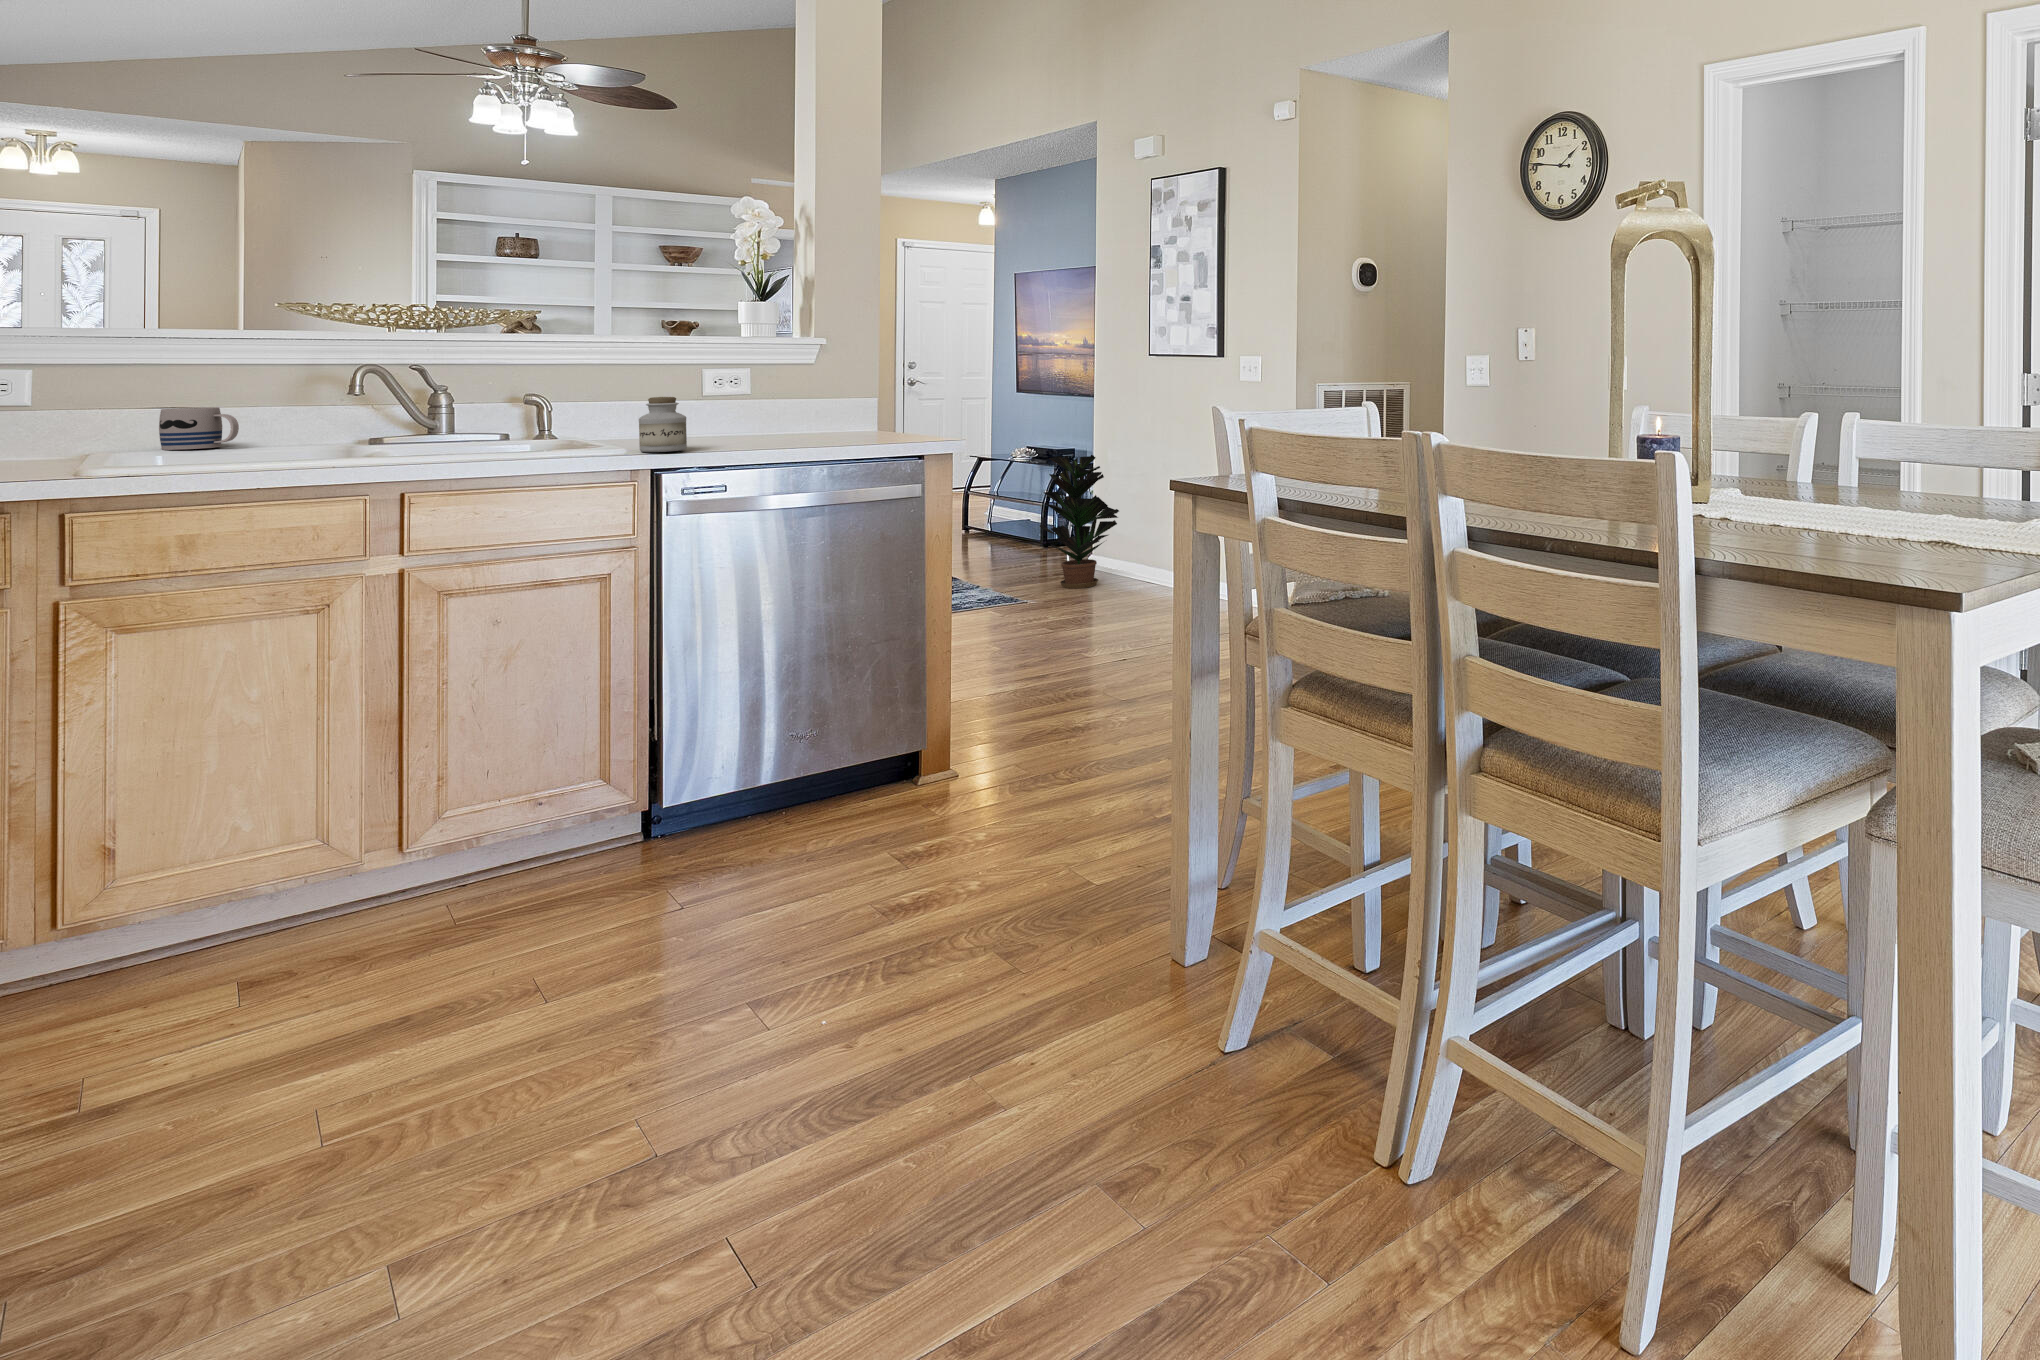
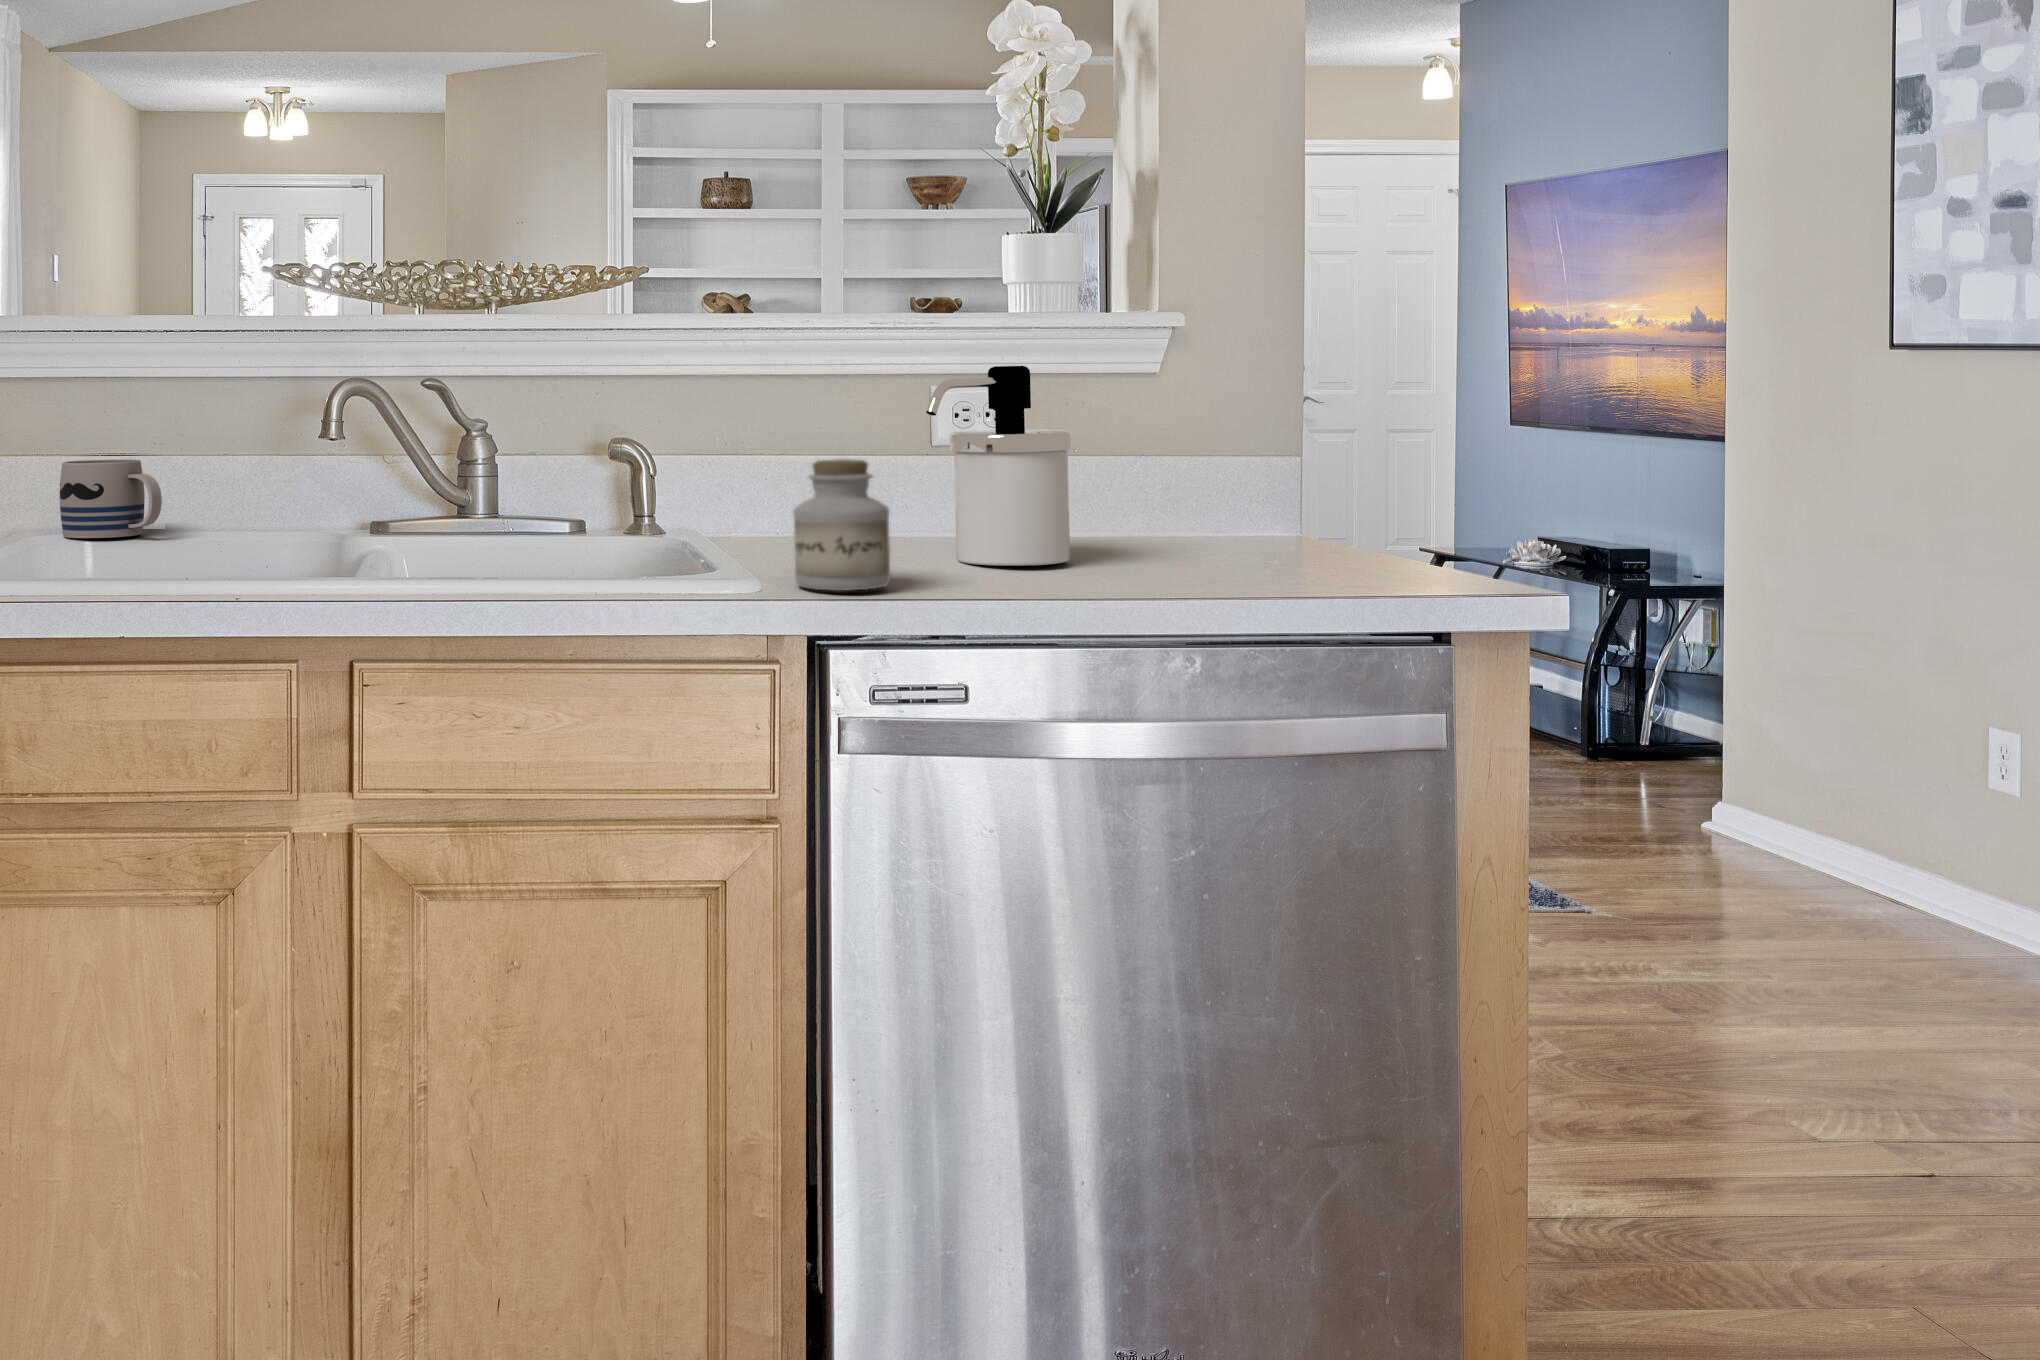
soap dispenser: none [703,358,771,442] -> present [926,366,1072,566]
potted plant: present [1040,455,1119,588] -> none [1601,578,1798,883]

